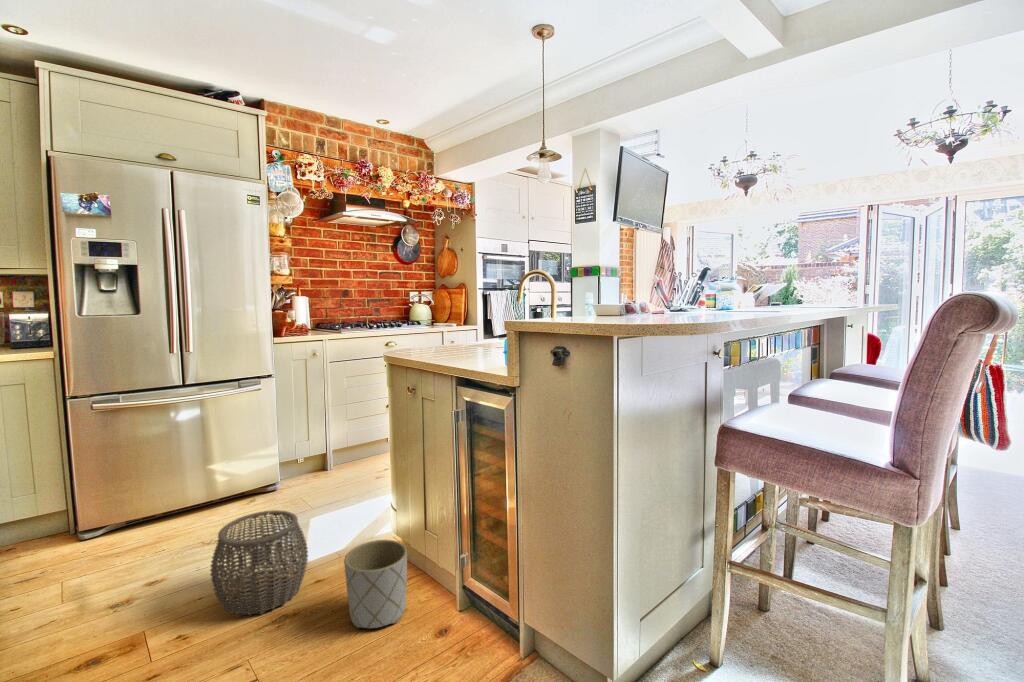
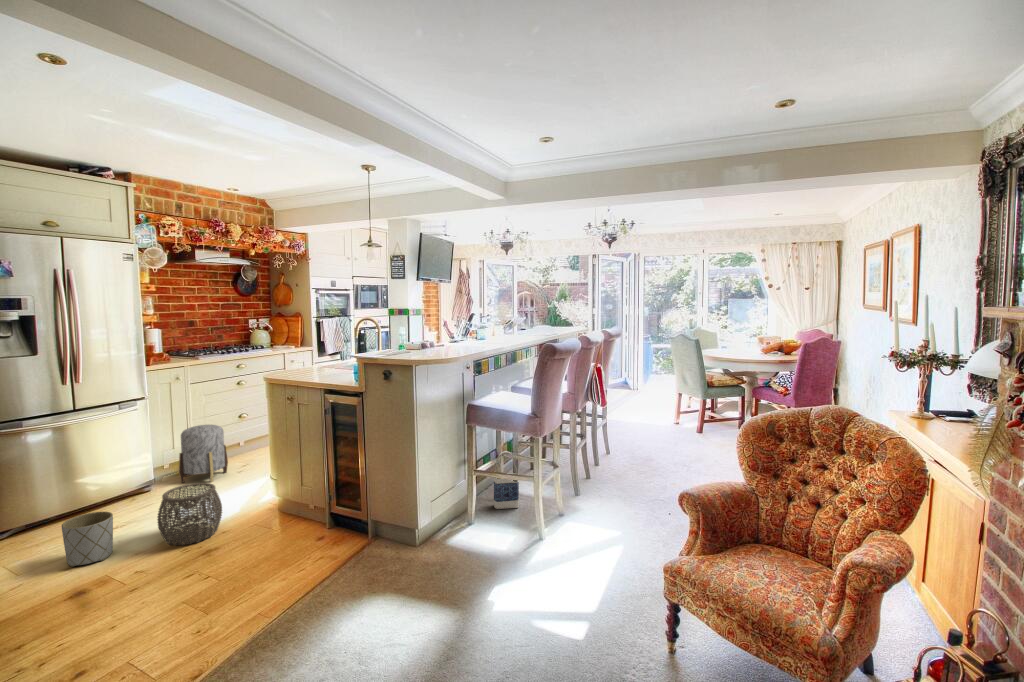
stool: none [305,416,364,493] -> present [179,425,228,483]
bag: none [781,528,845,658] -> present [494,451,519,509]
planter: present [344,540,407,628] -> present [62,512,113,567]

